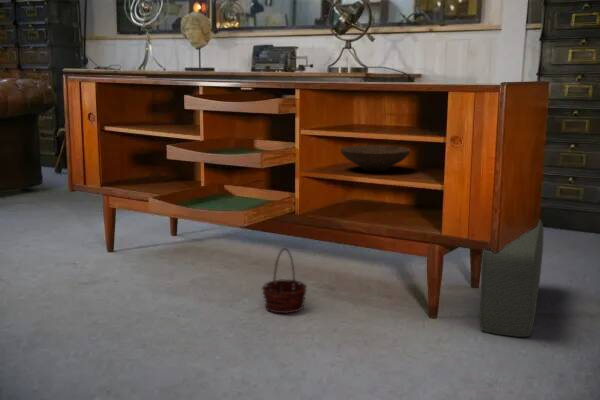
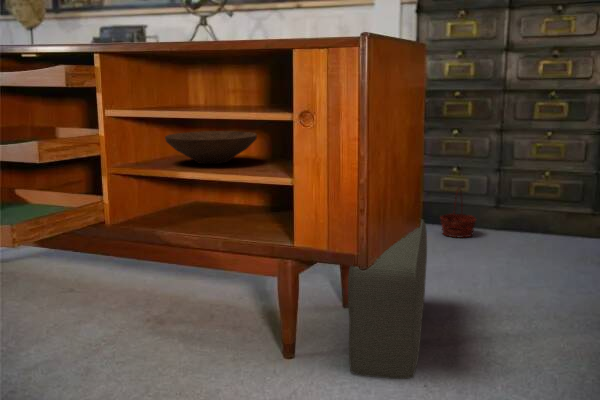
basket: present [262,249,306,313] -> present [441,188,476,238]

